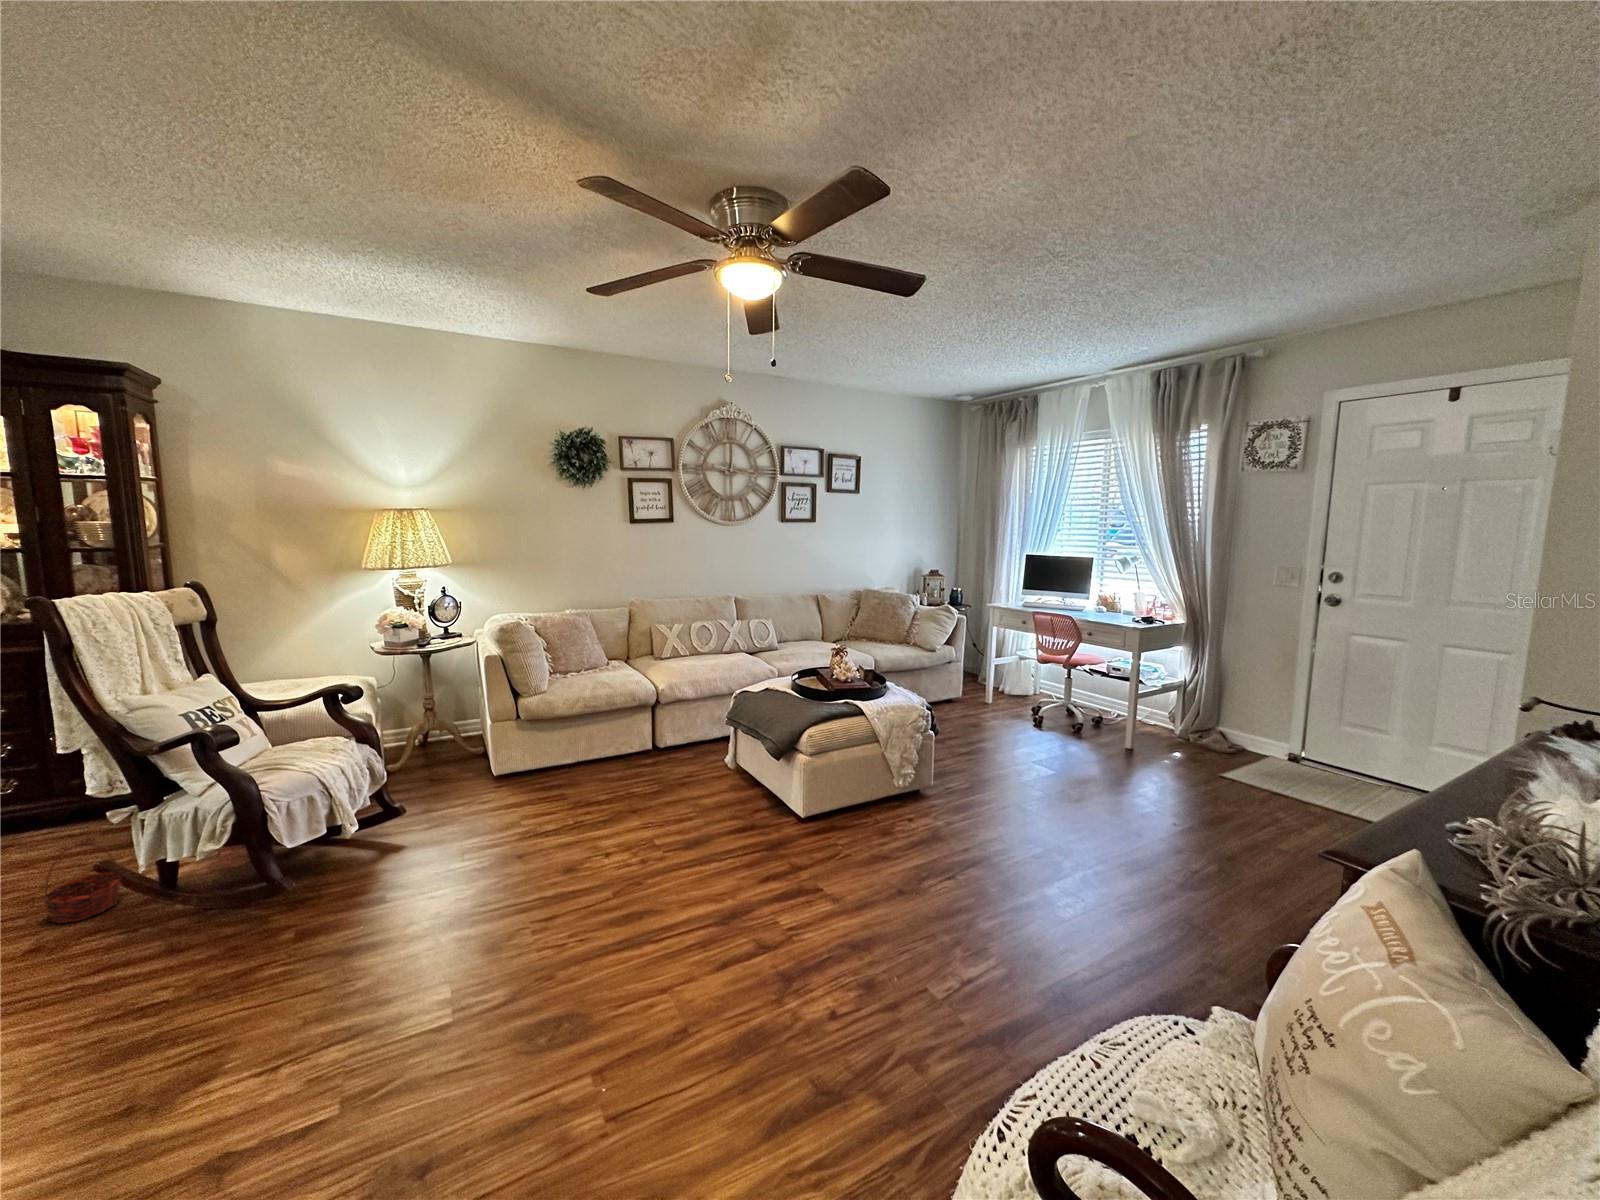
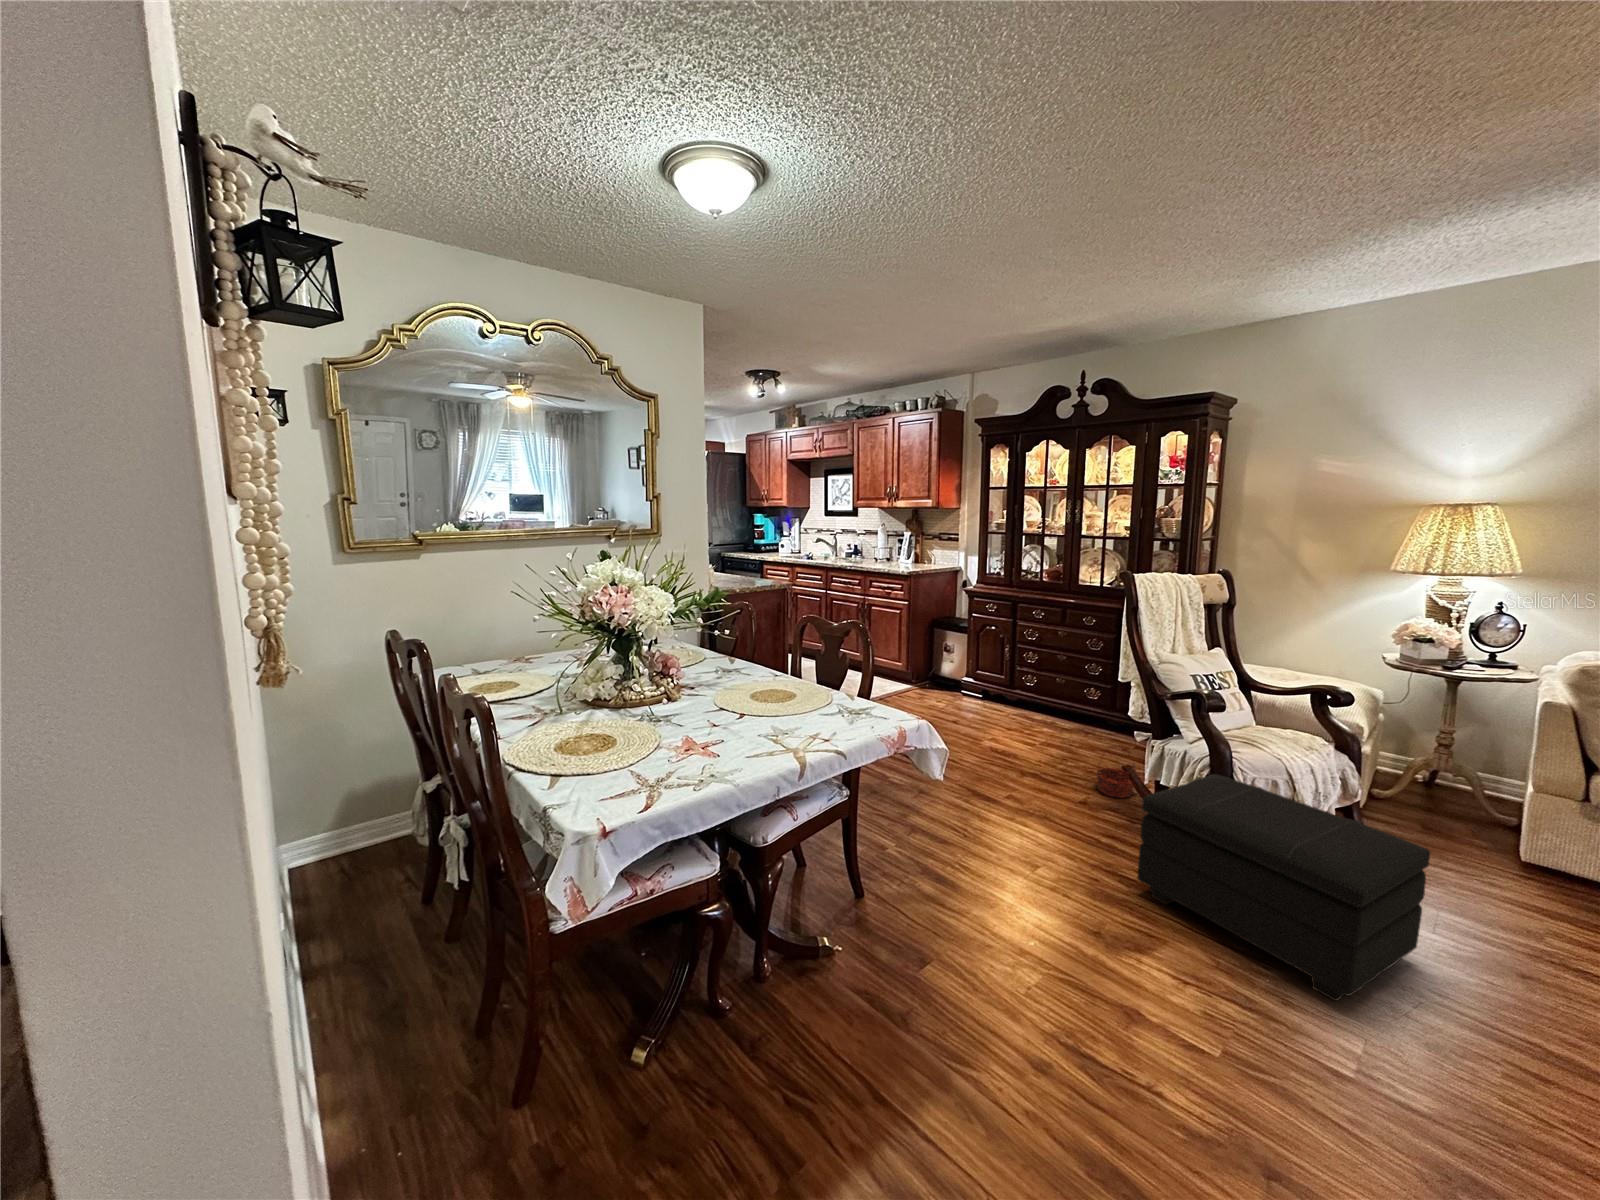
footstool: none [154,794,459,1008] -> present [1137,774,1430,1001]

